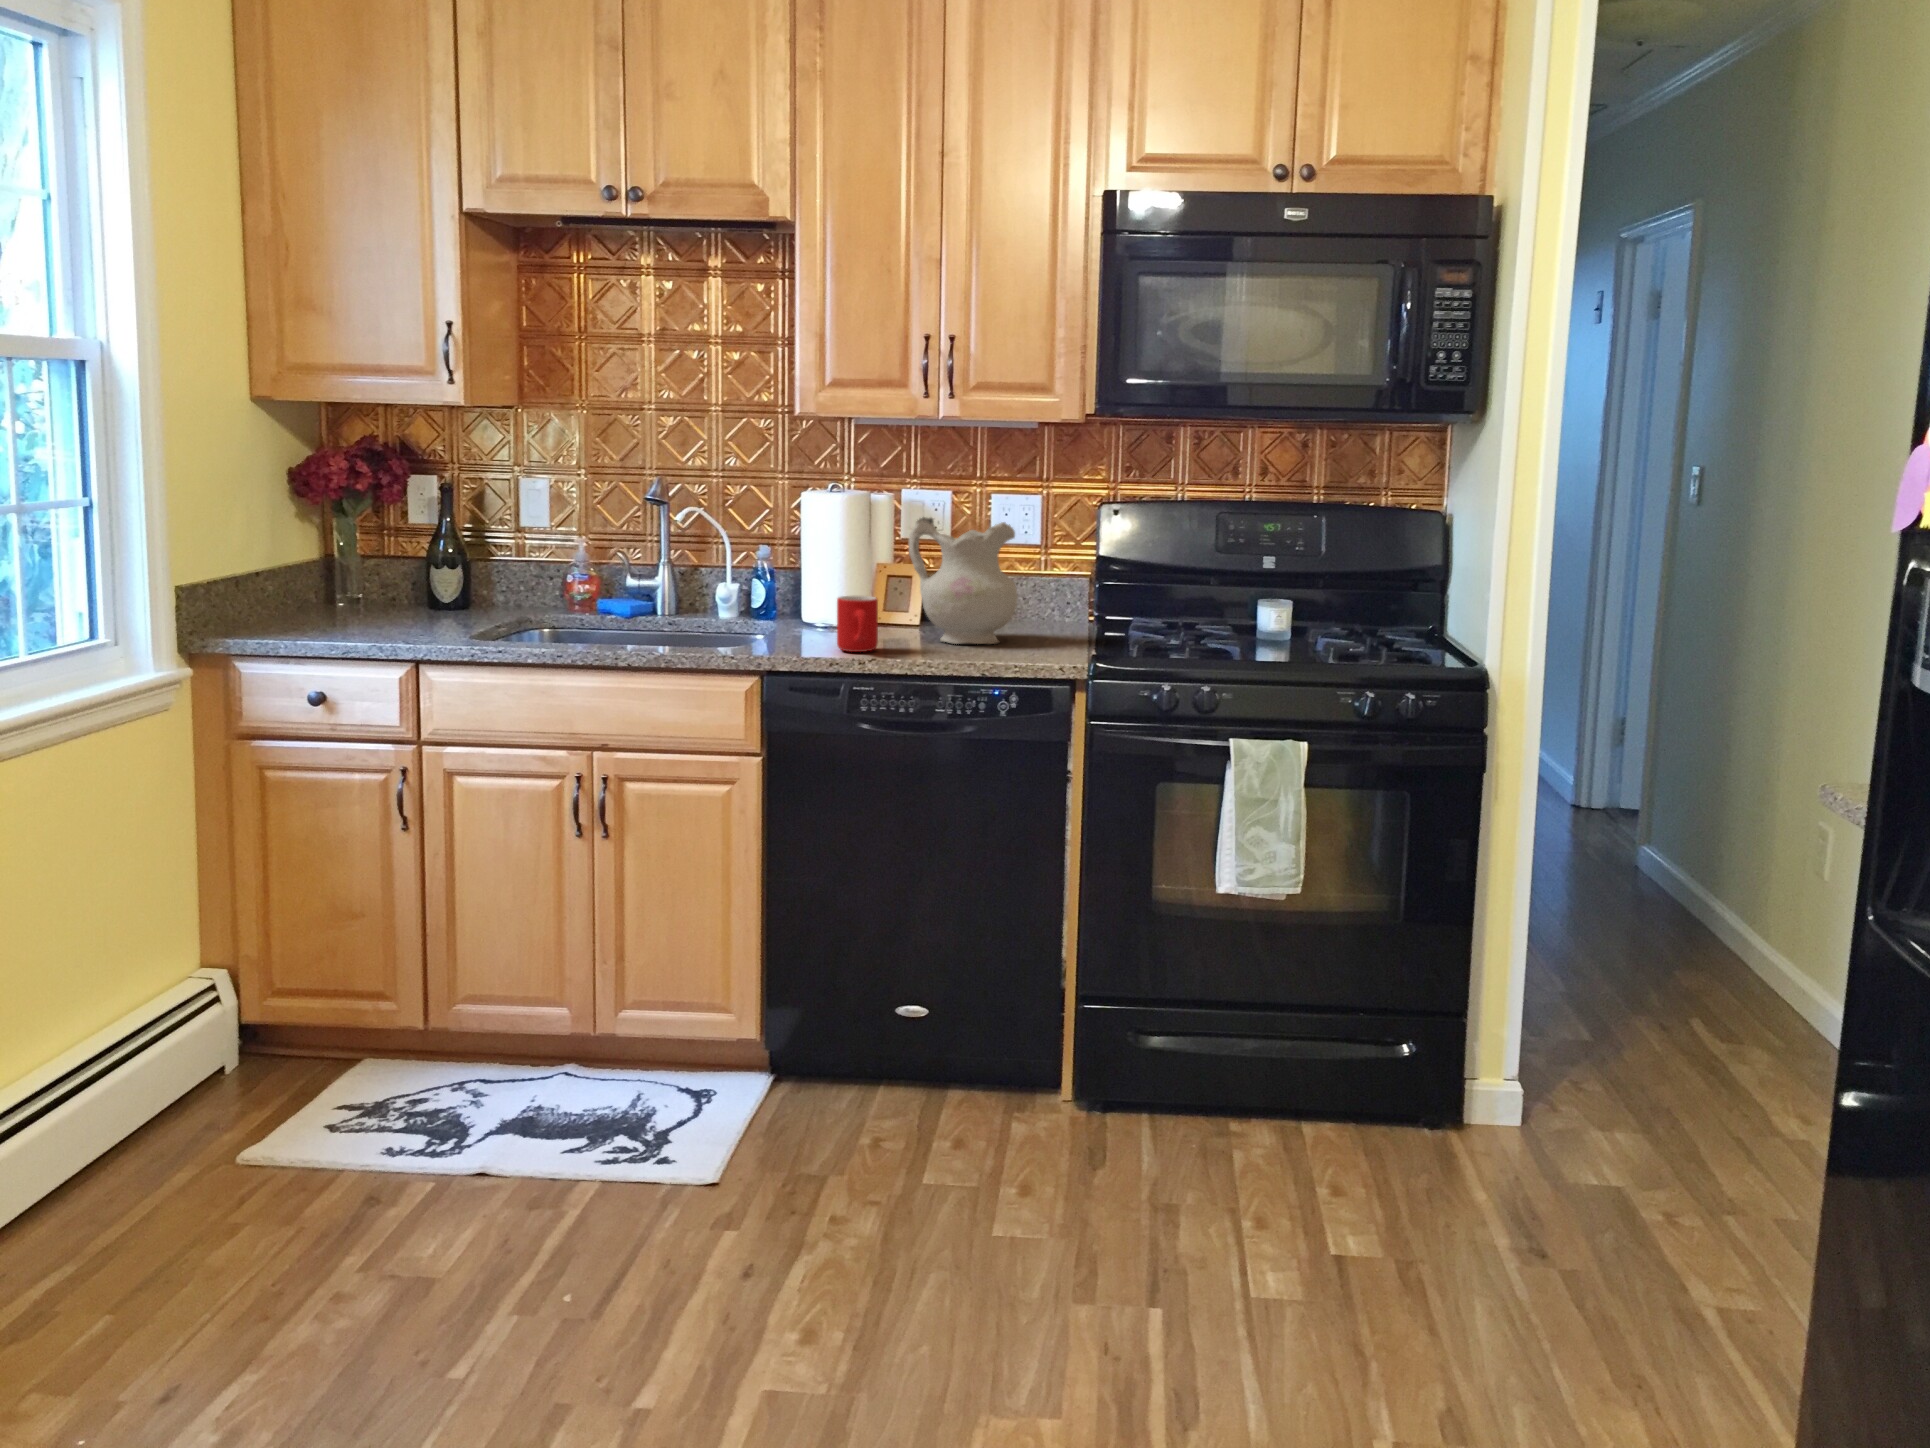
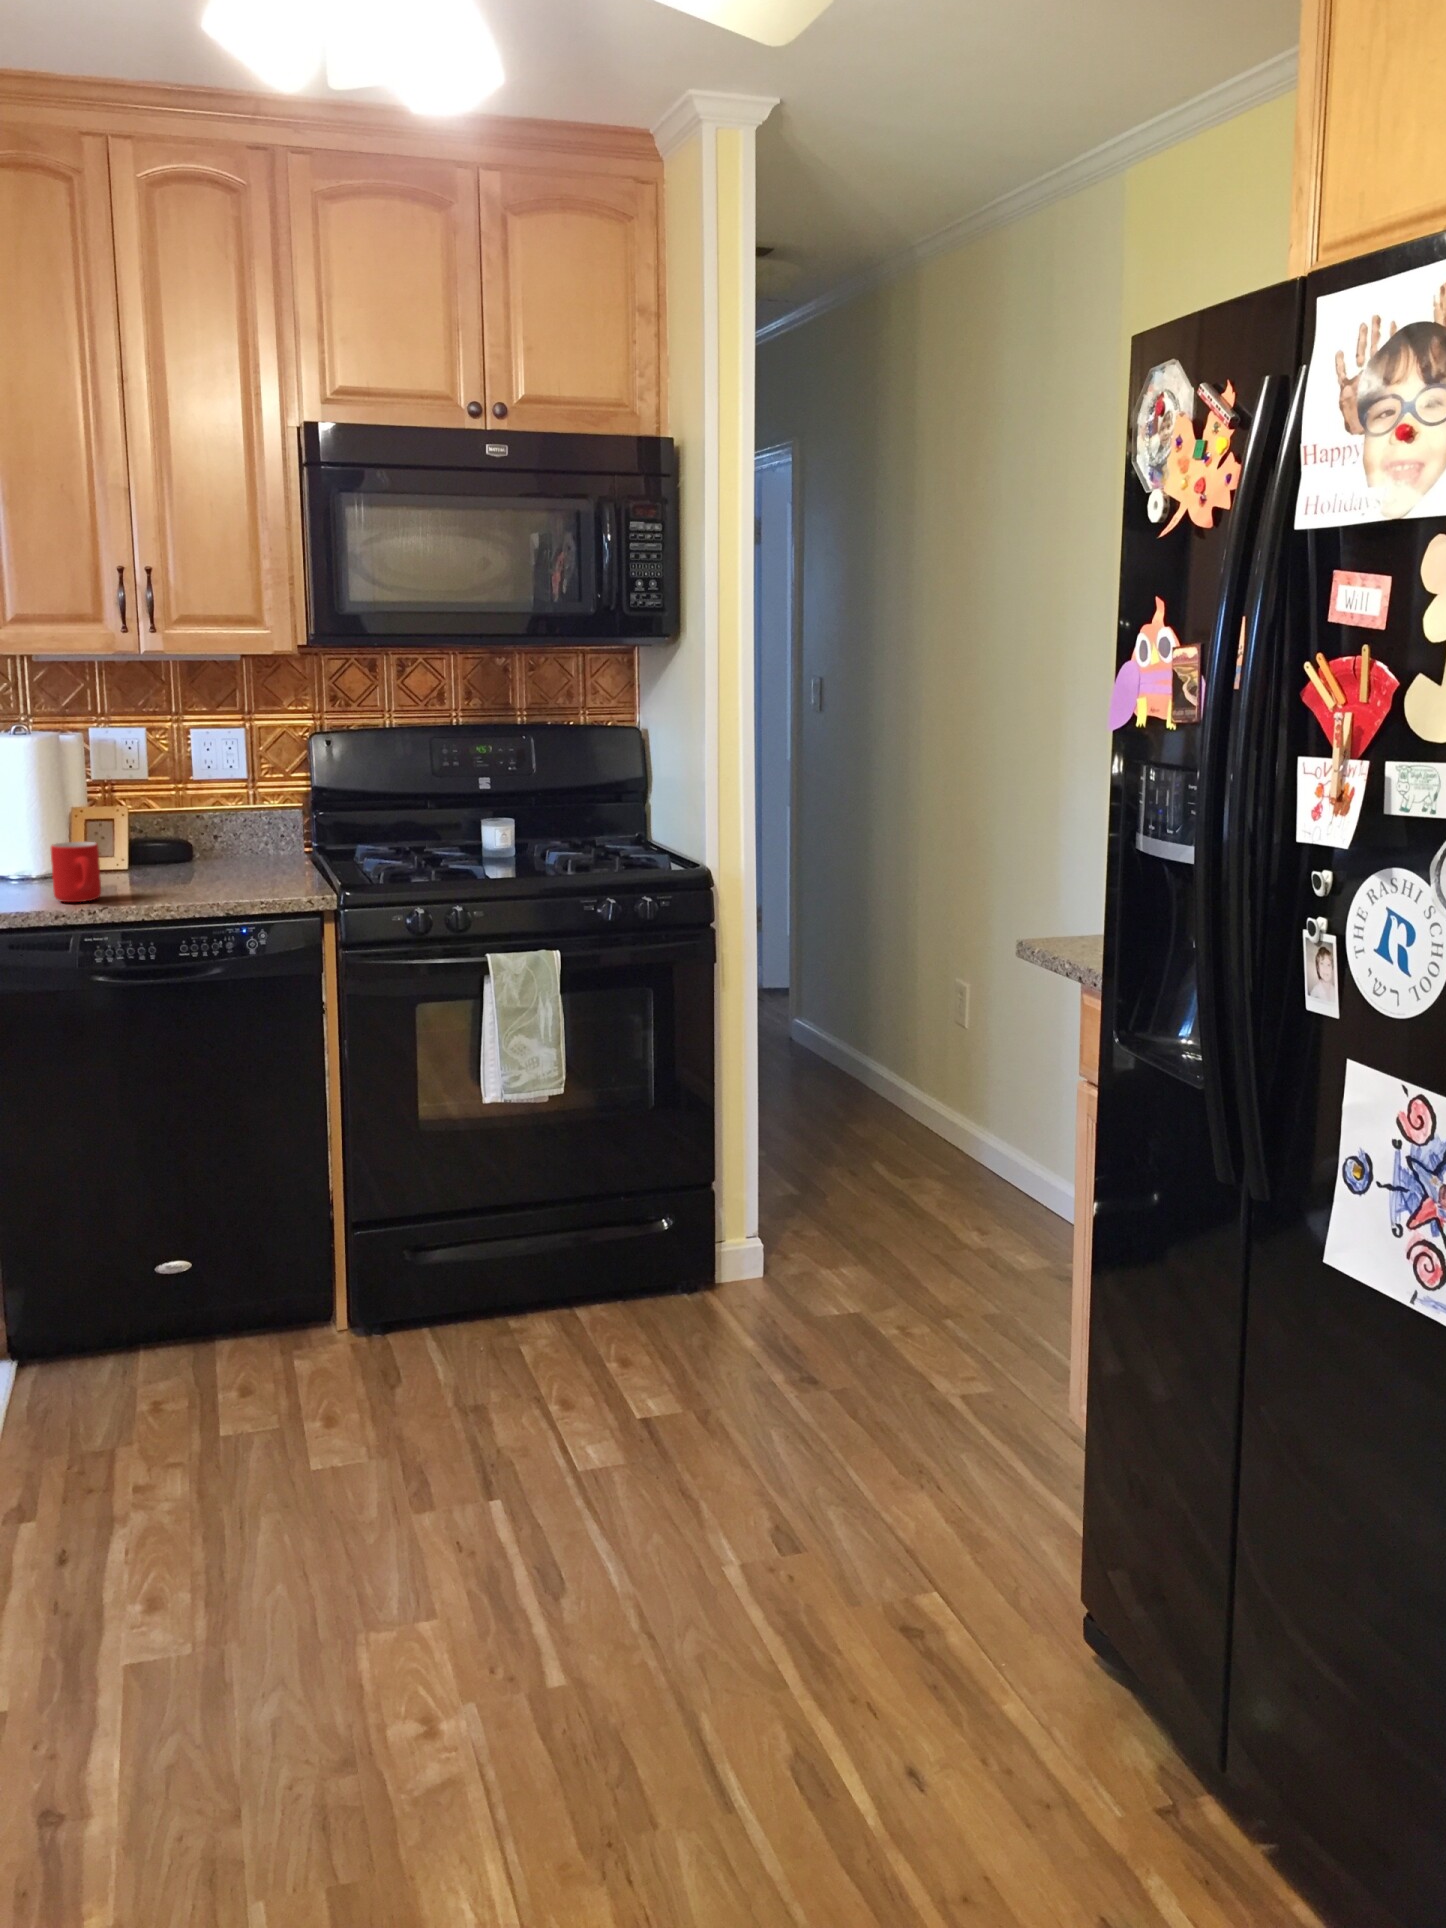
ceramic pitcher: present [909,517,1018,644] -> none [119,754,245,885]

